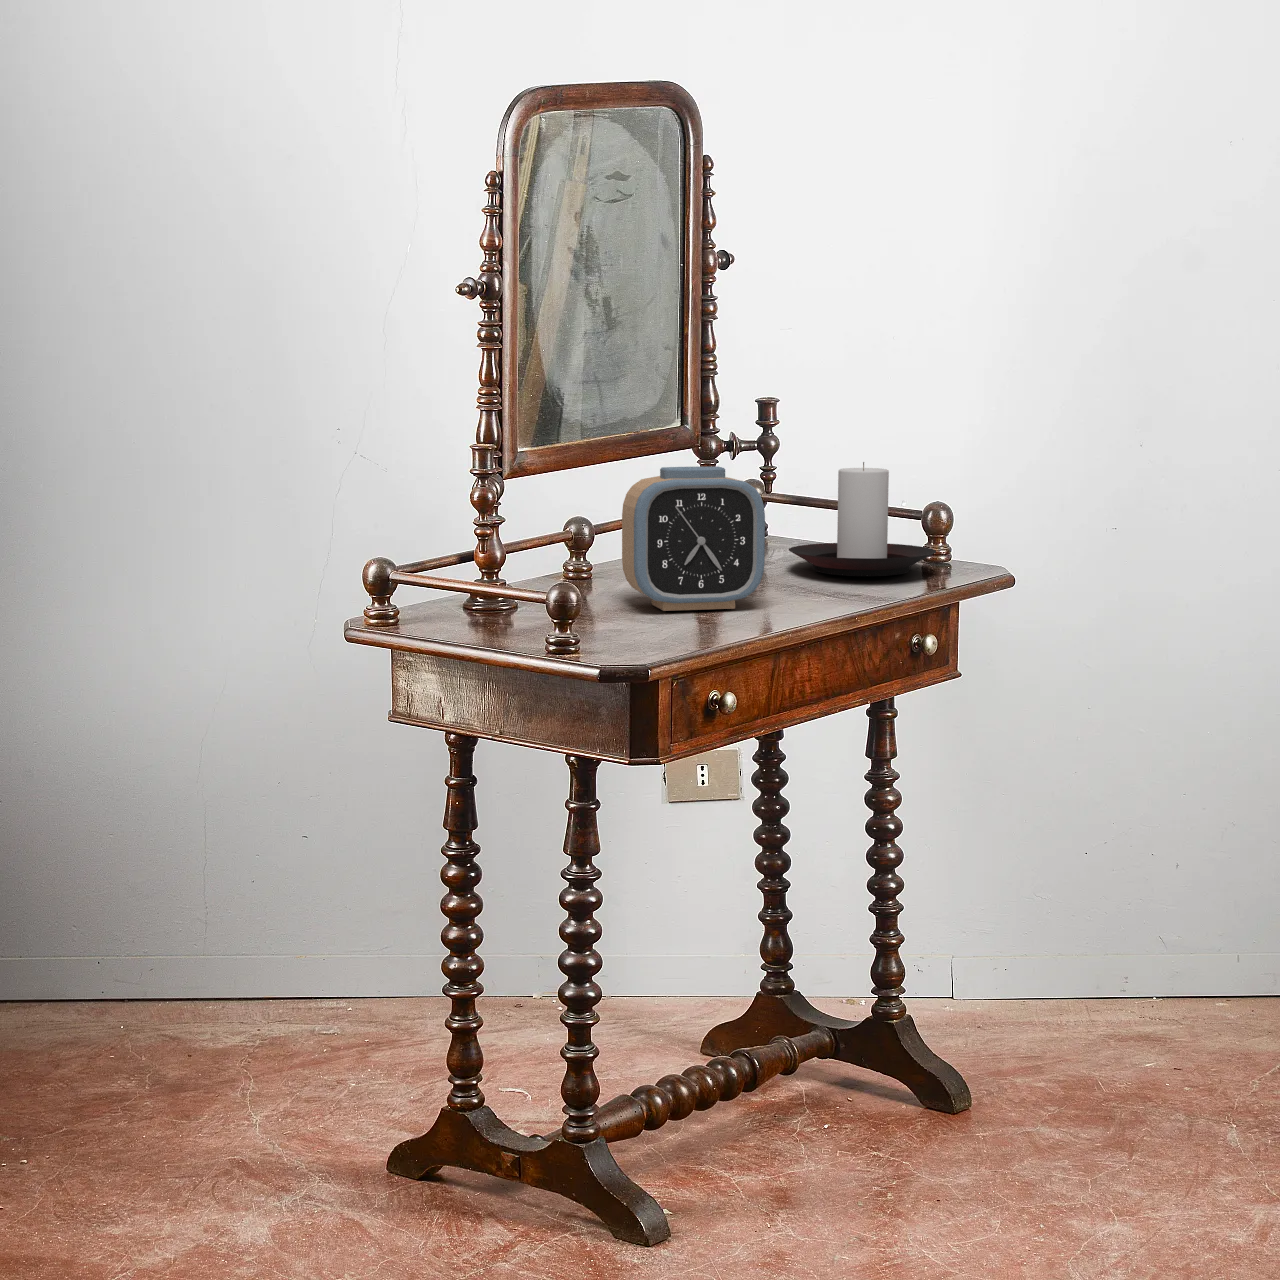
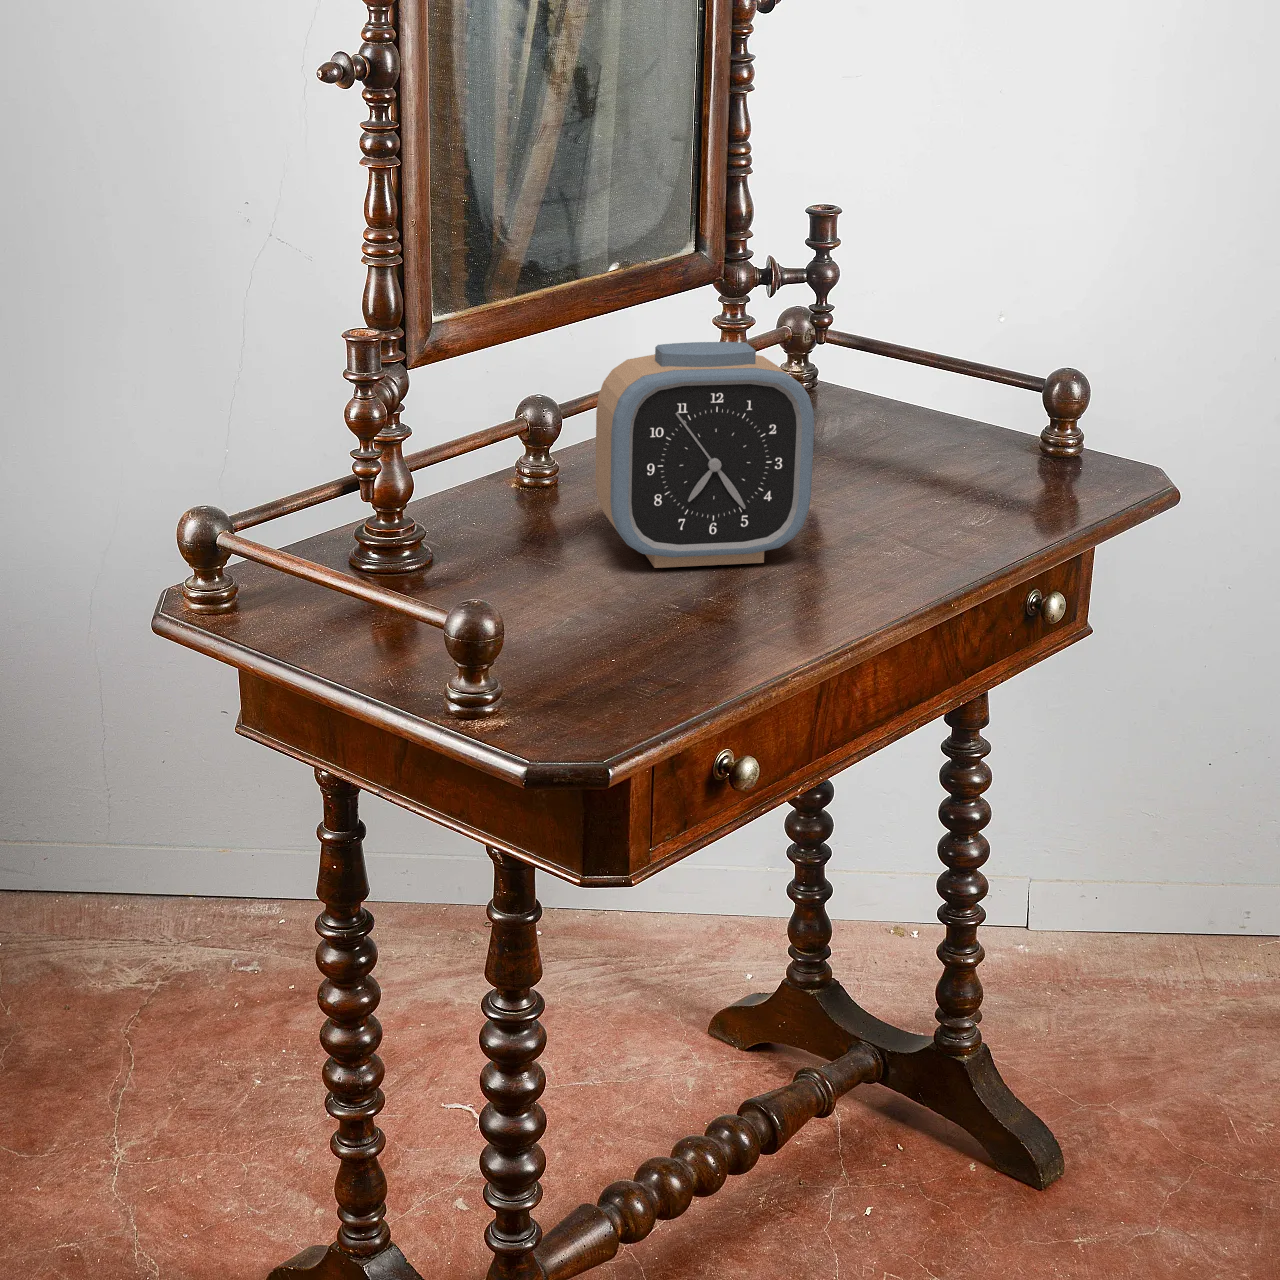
candle holder: present [789,462,936,576] -> none [847,311,1063,486]

